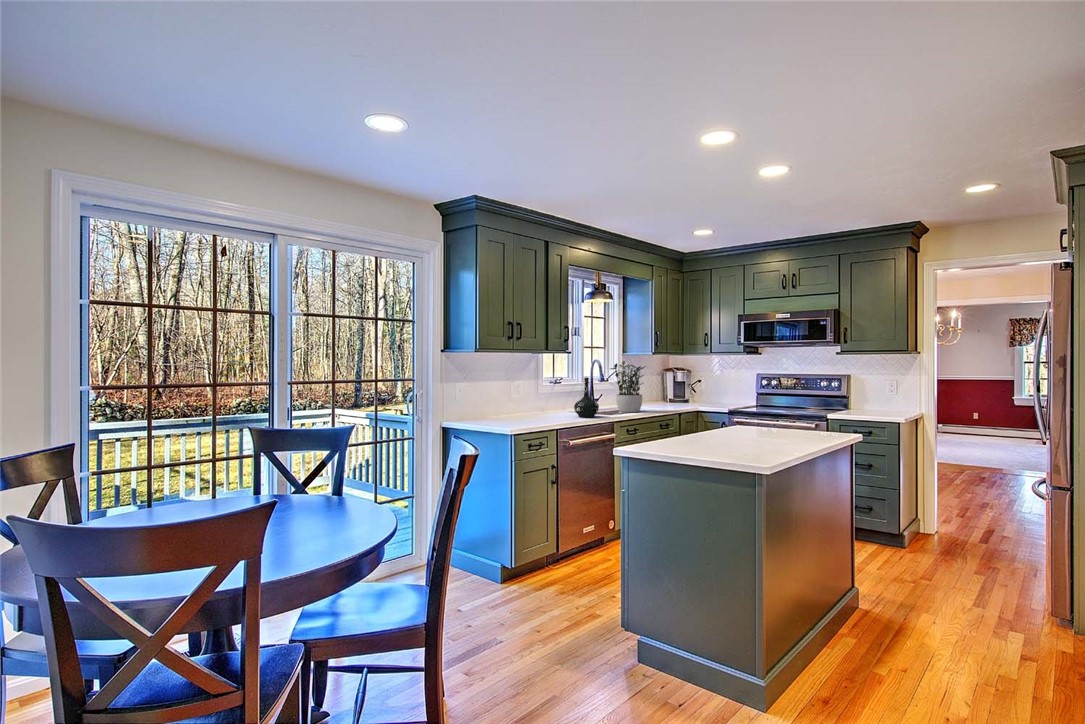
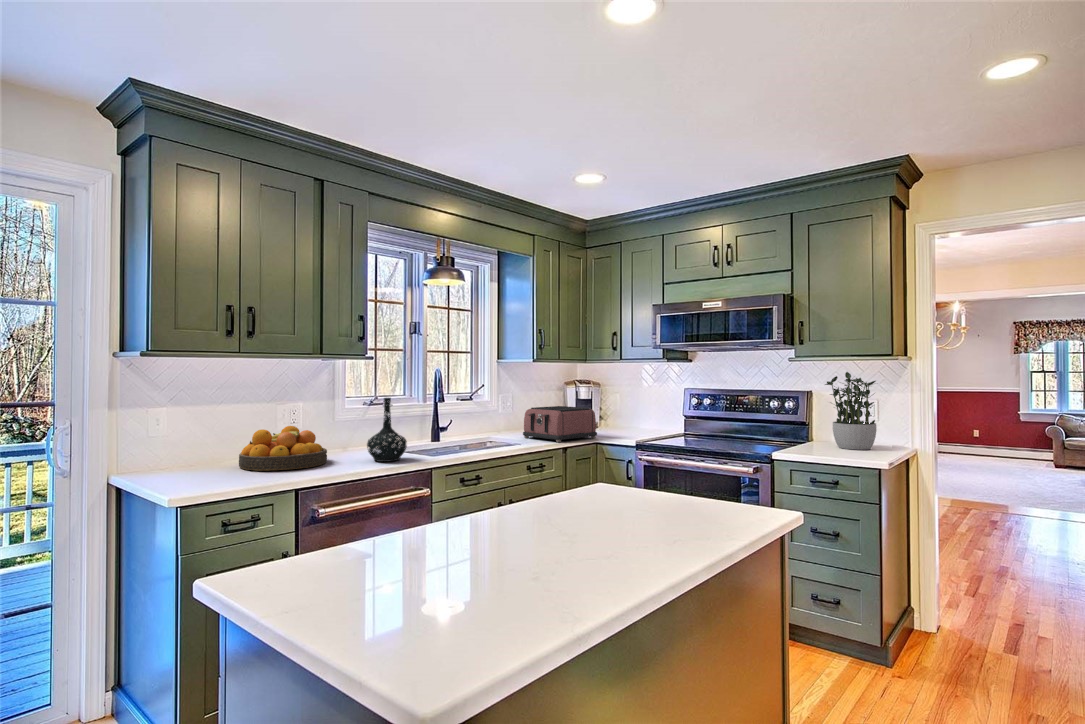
potted plant: present [610,361,646,412] -> present [825,372,876,450]
toaster: none [649,386,700,409] -> present [523,406,597,442]
fruit bowl: none [503,395,553,420] -> present [239,426,327,471]

